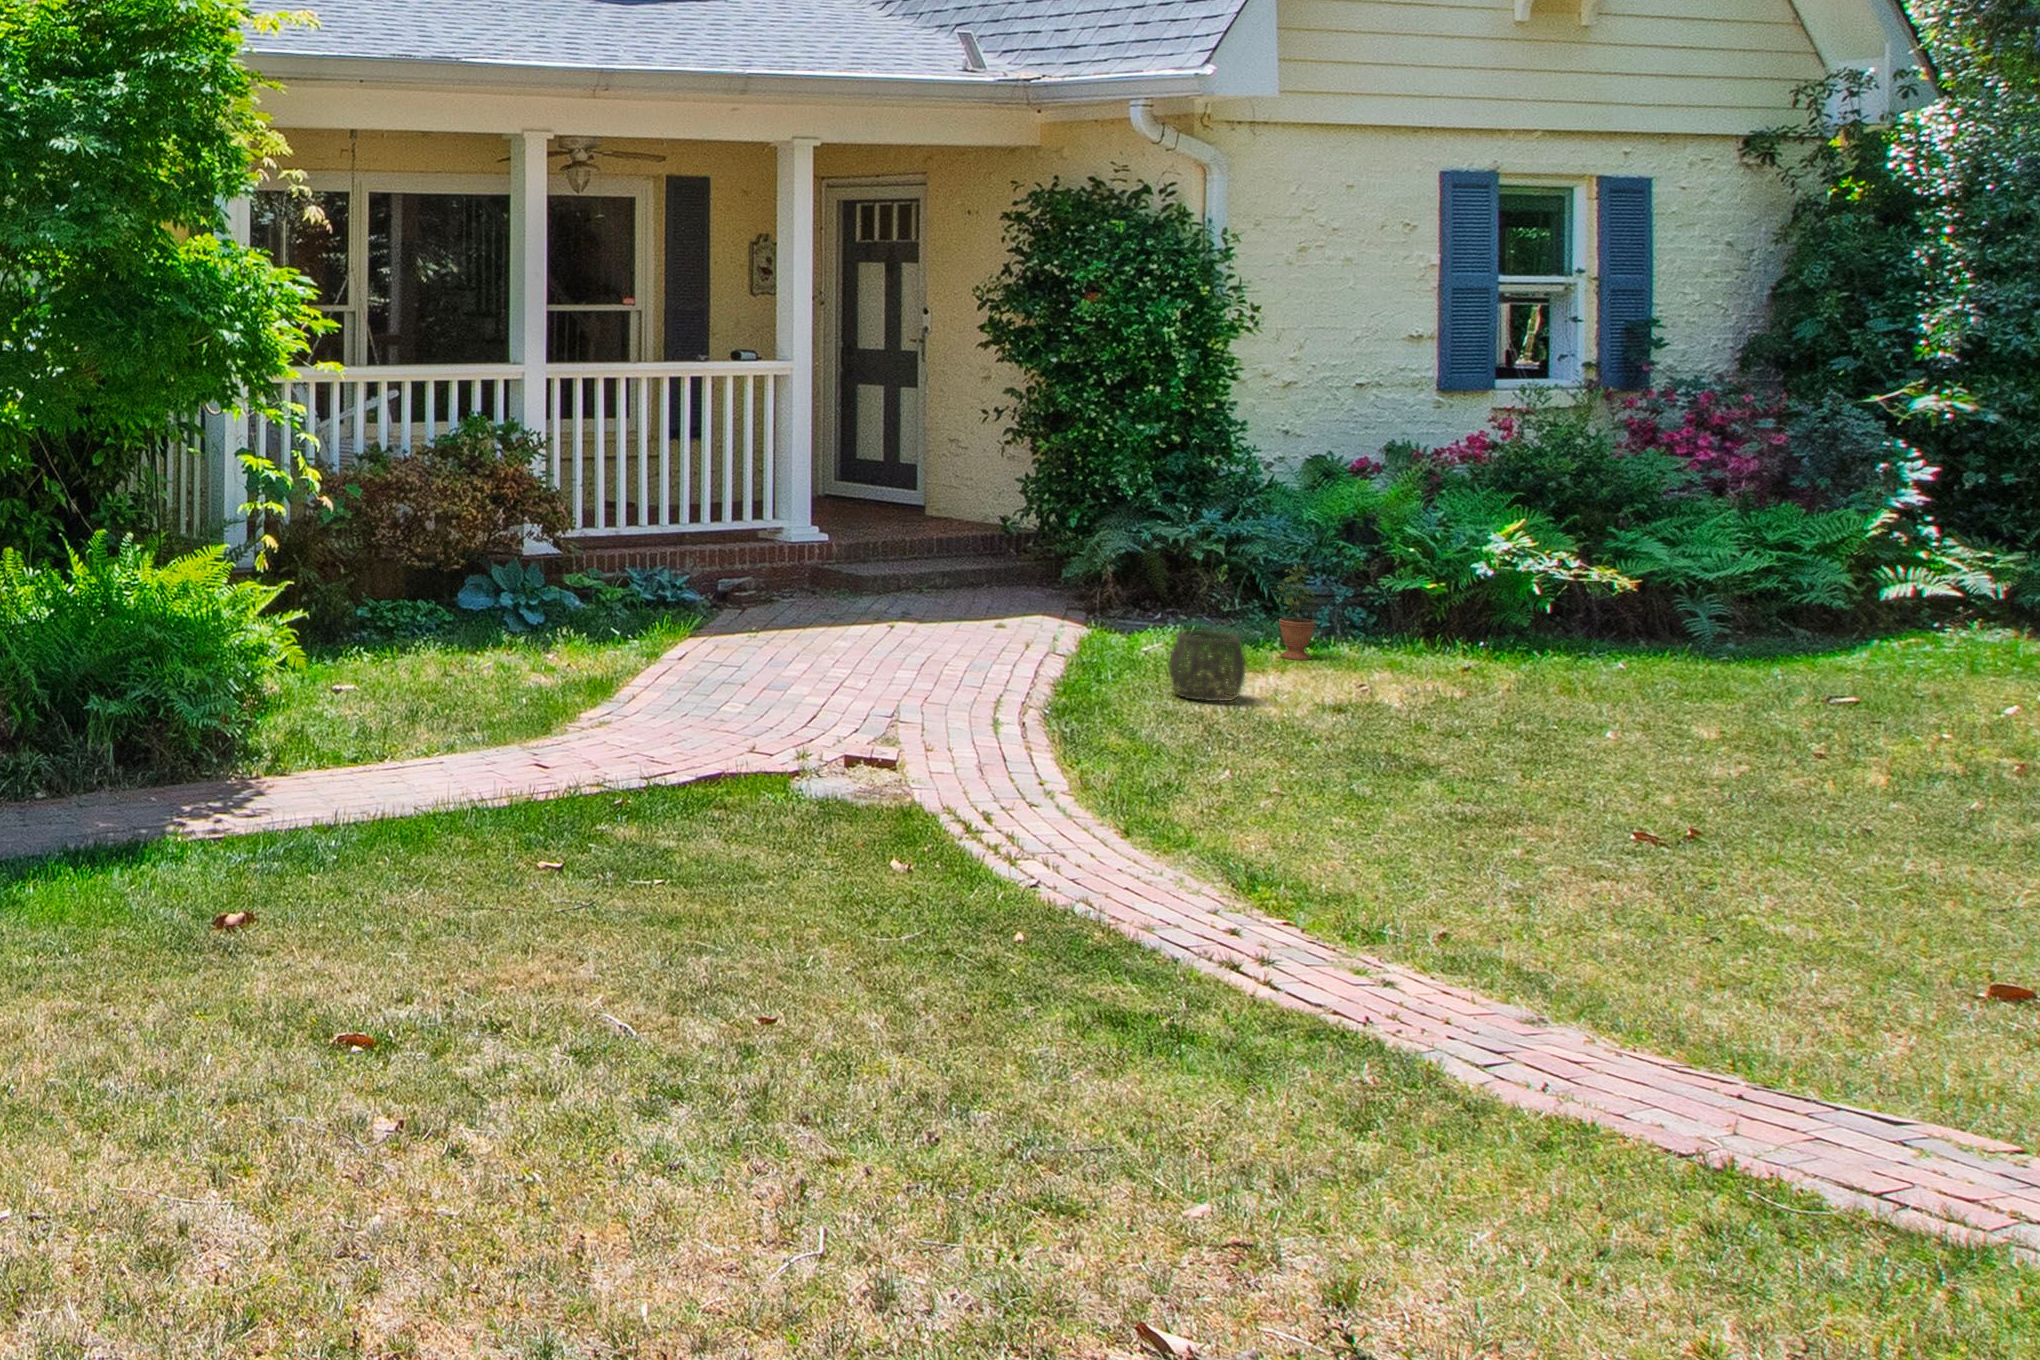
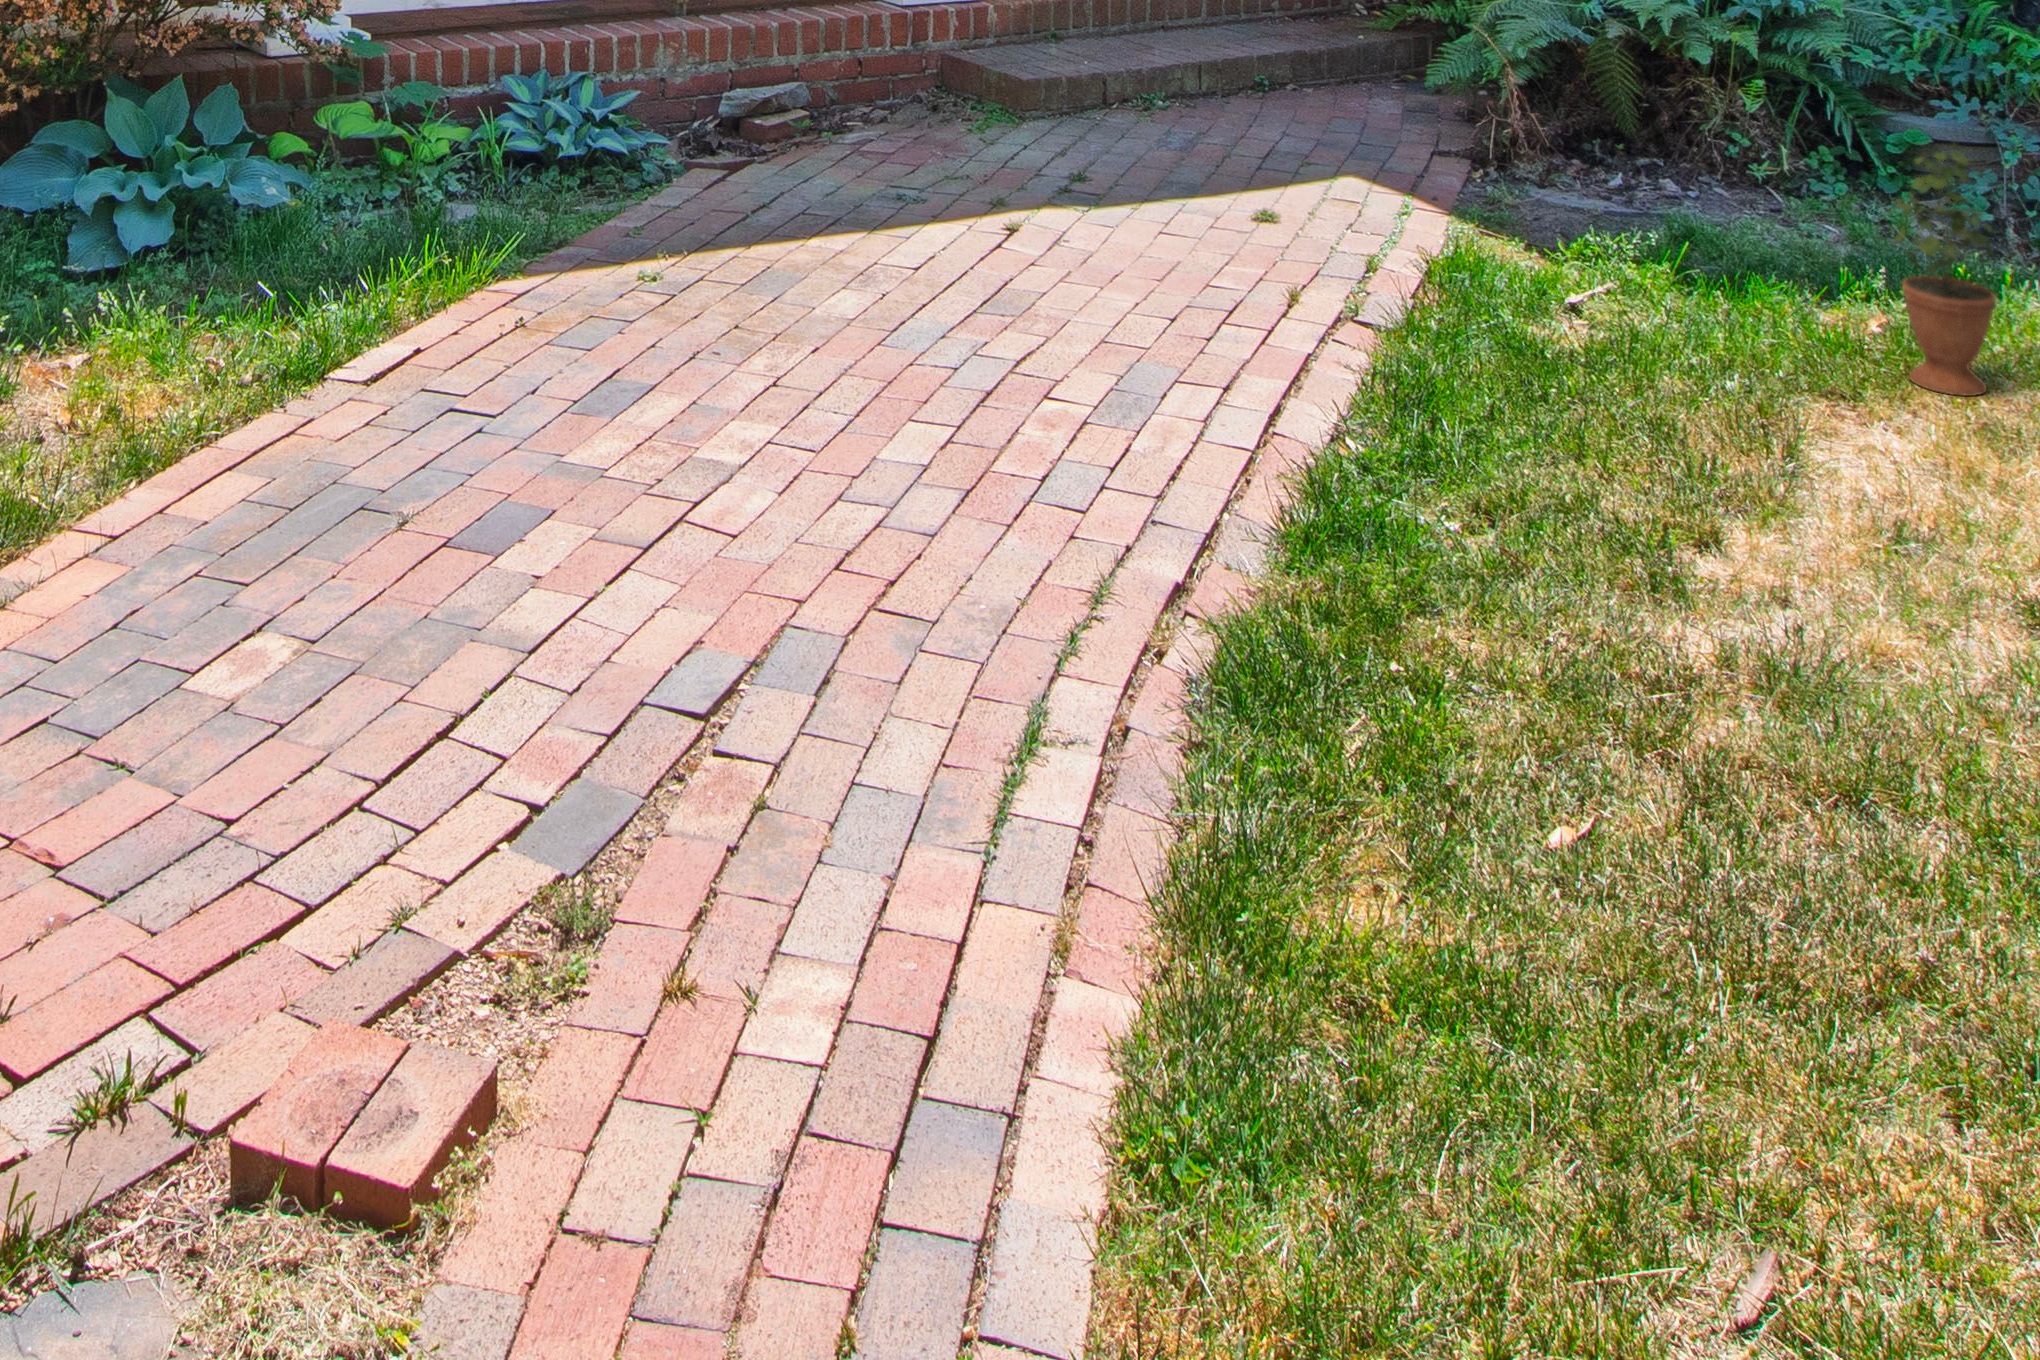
woven basket: present [1169,630,1246,701] -> none [1594,406,1829,659]

